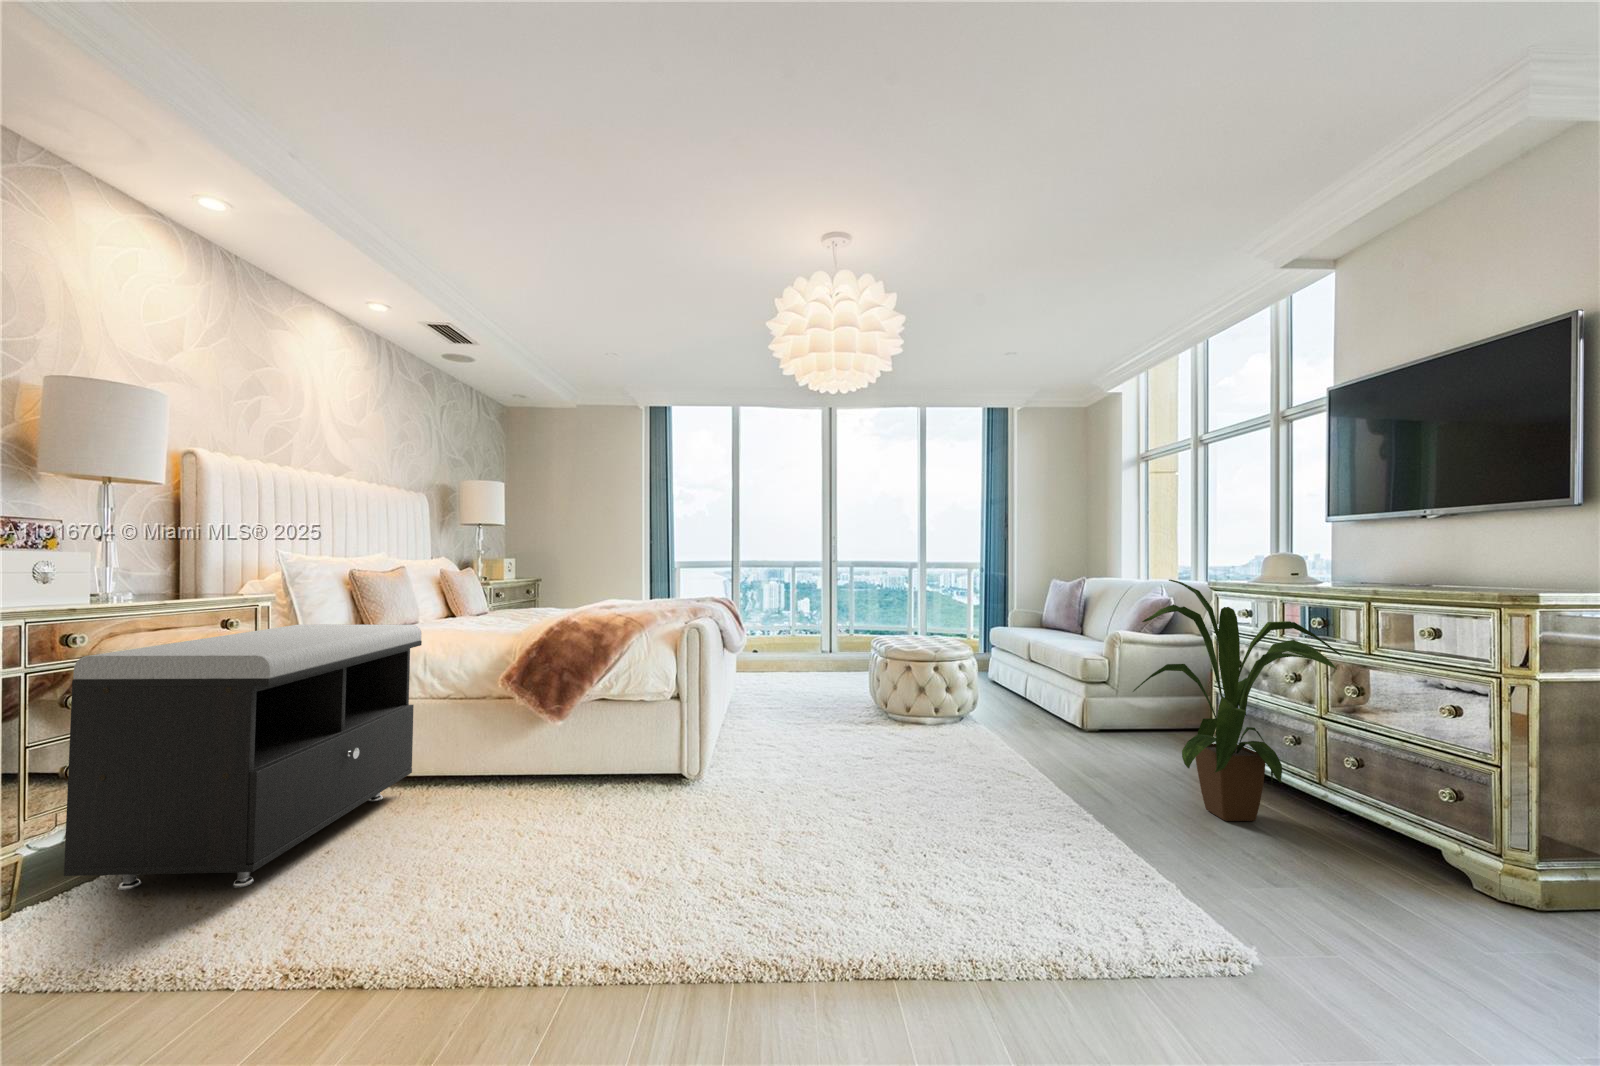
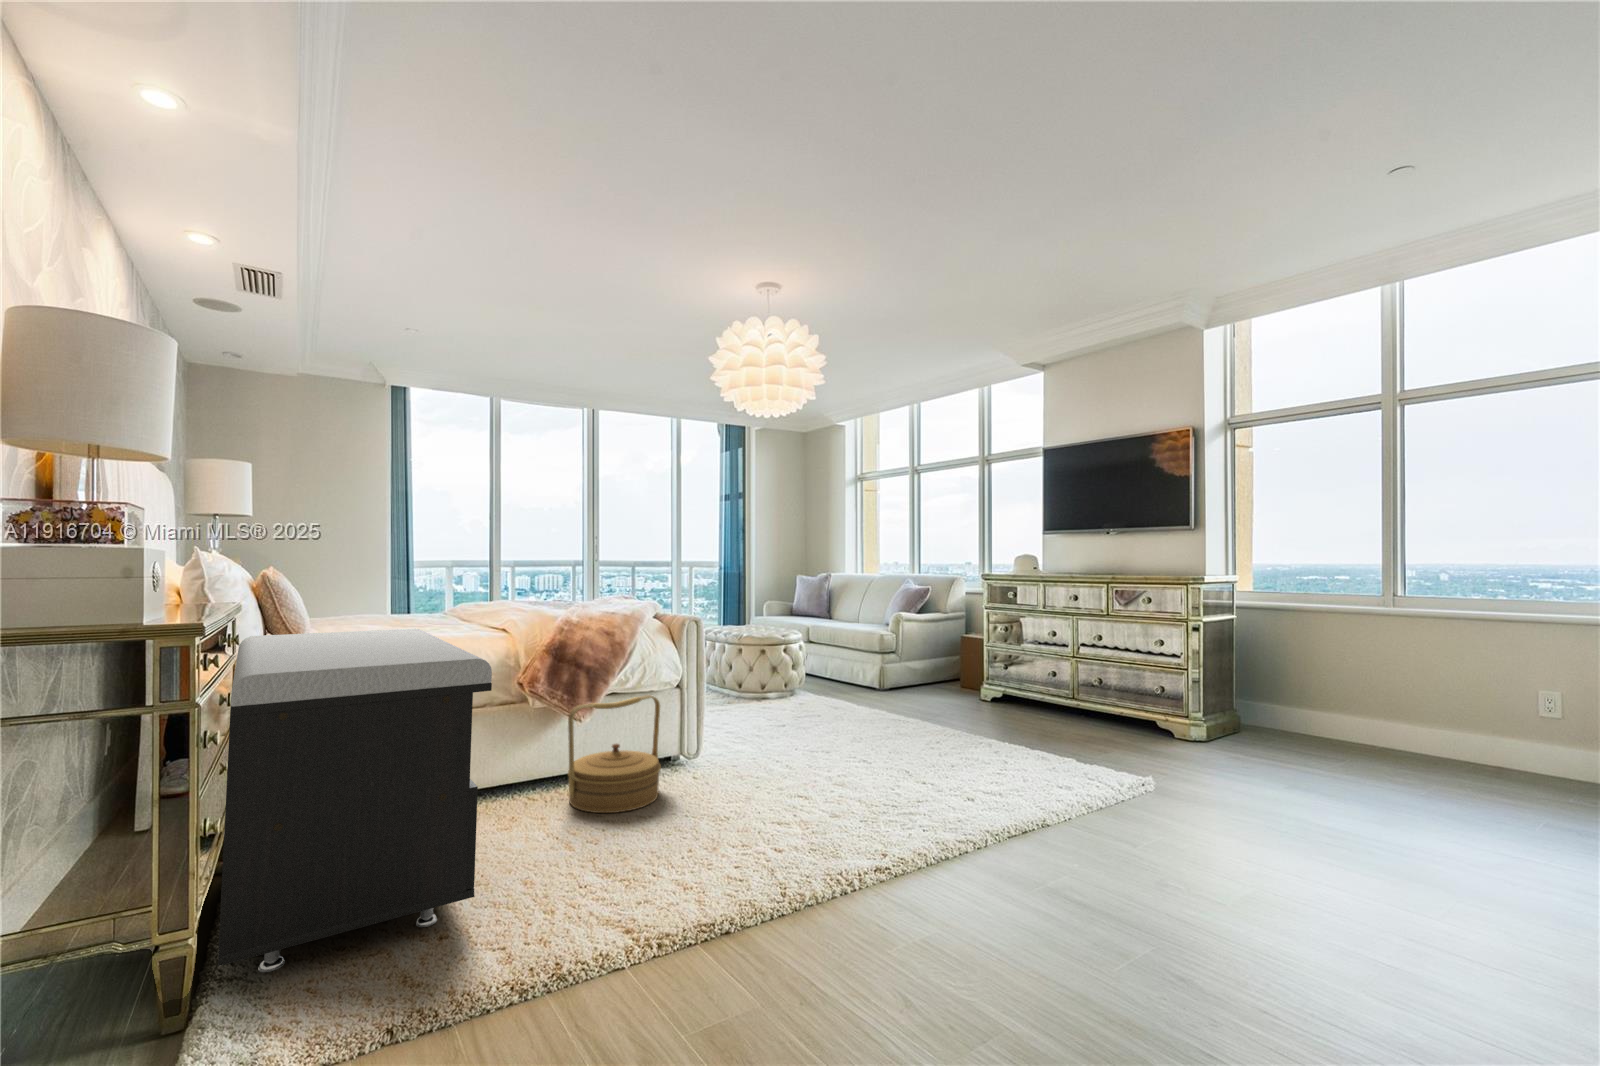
house plant: present [1133,580,1342,821] -> none [977,573,1099,725]
woven basket: none [515,705,620,822] -> present [568,695,661,813]

